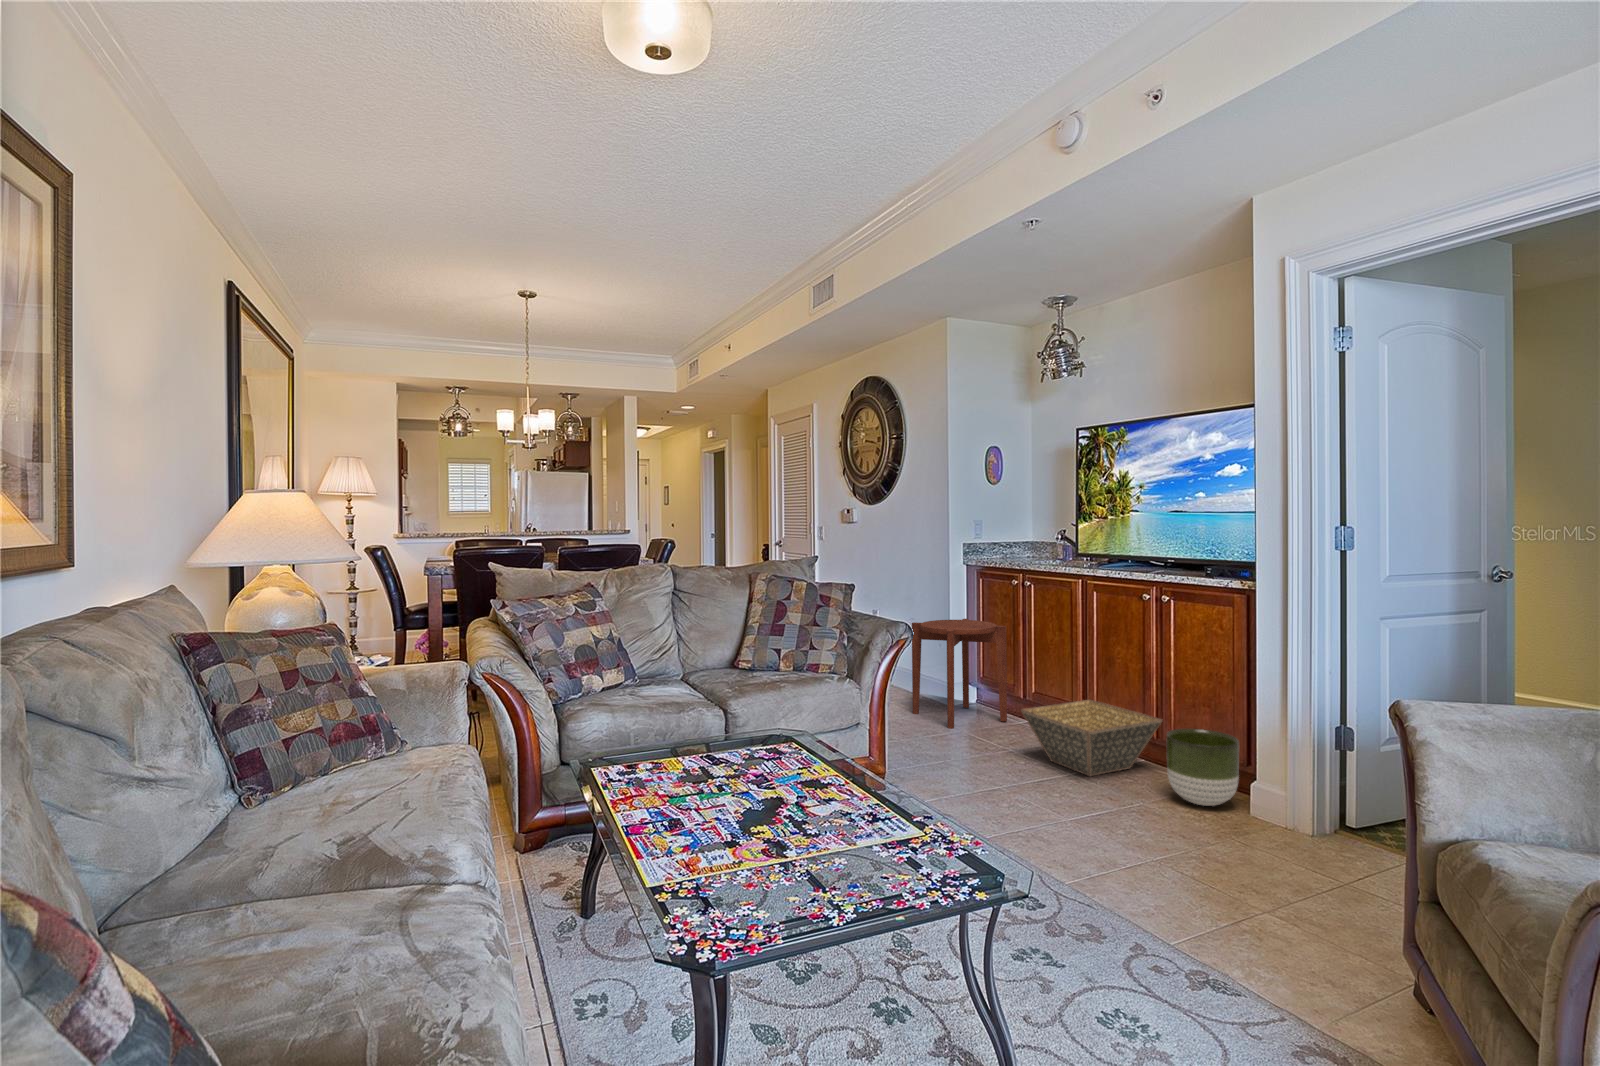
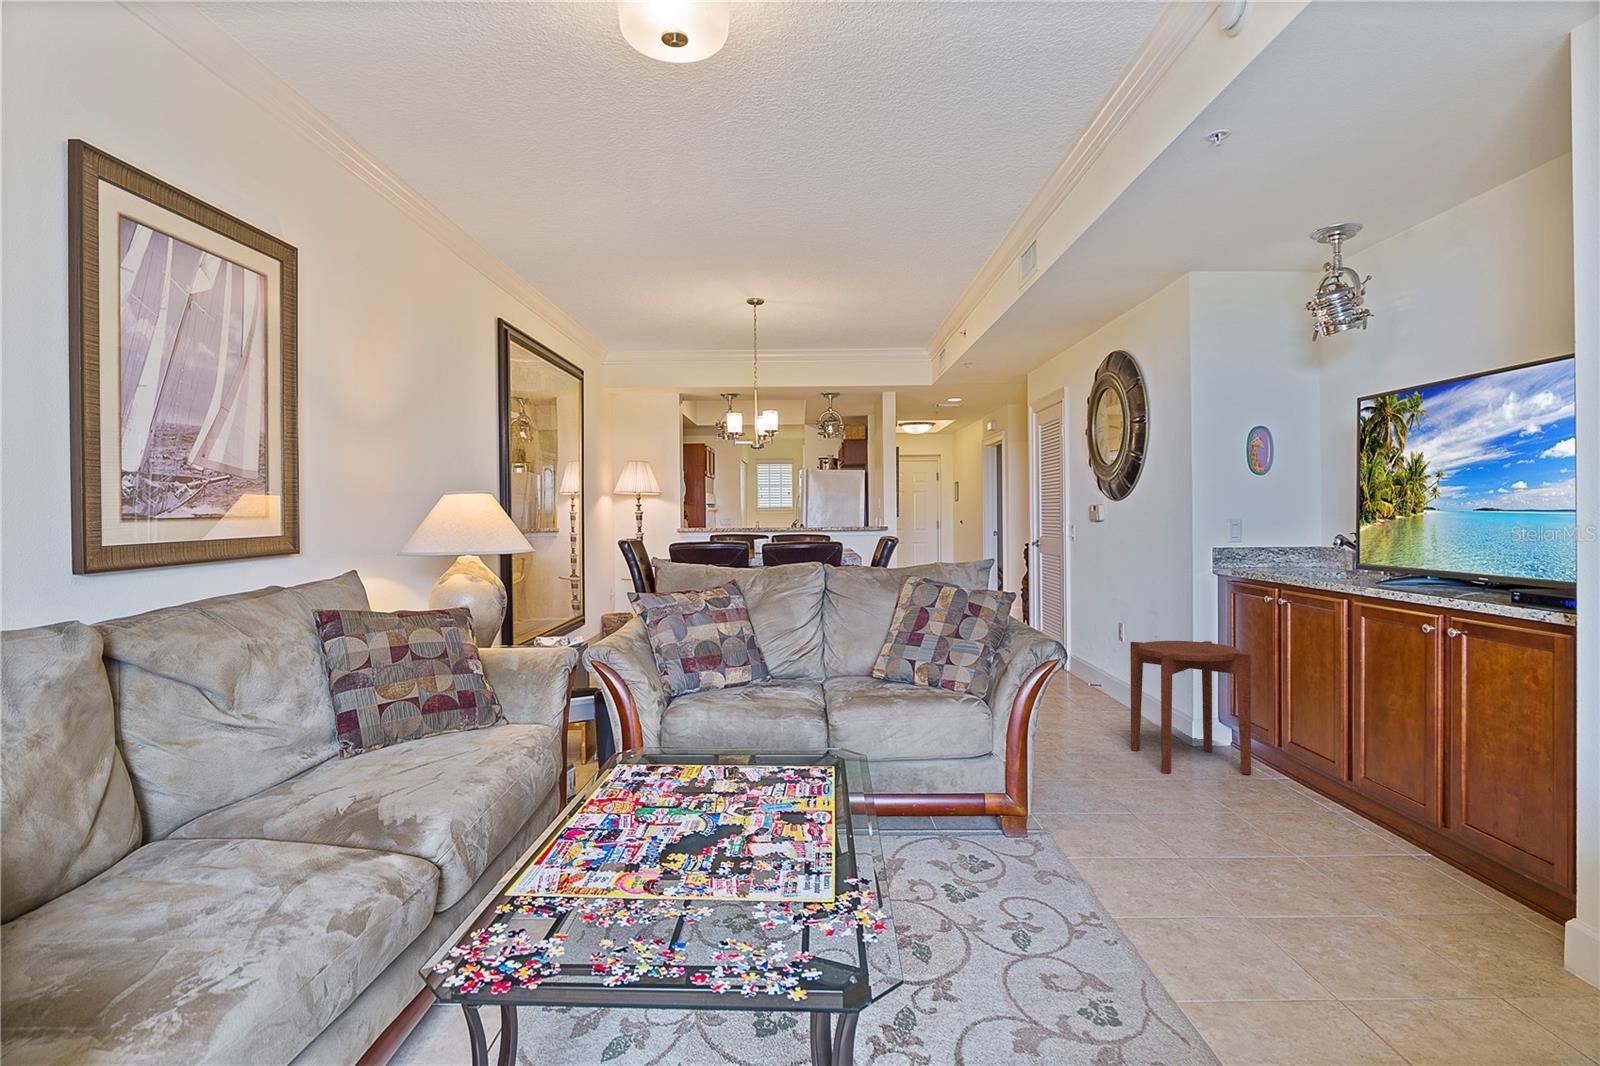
basket: present [1021,700,1162,776] -> none [1230,759,1437,861]
planter: present [1166,729,1239,806] -> none [1411,815,1531,933]

